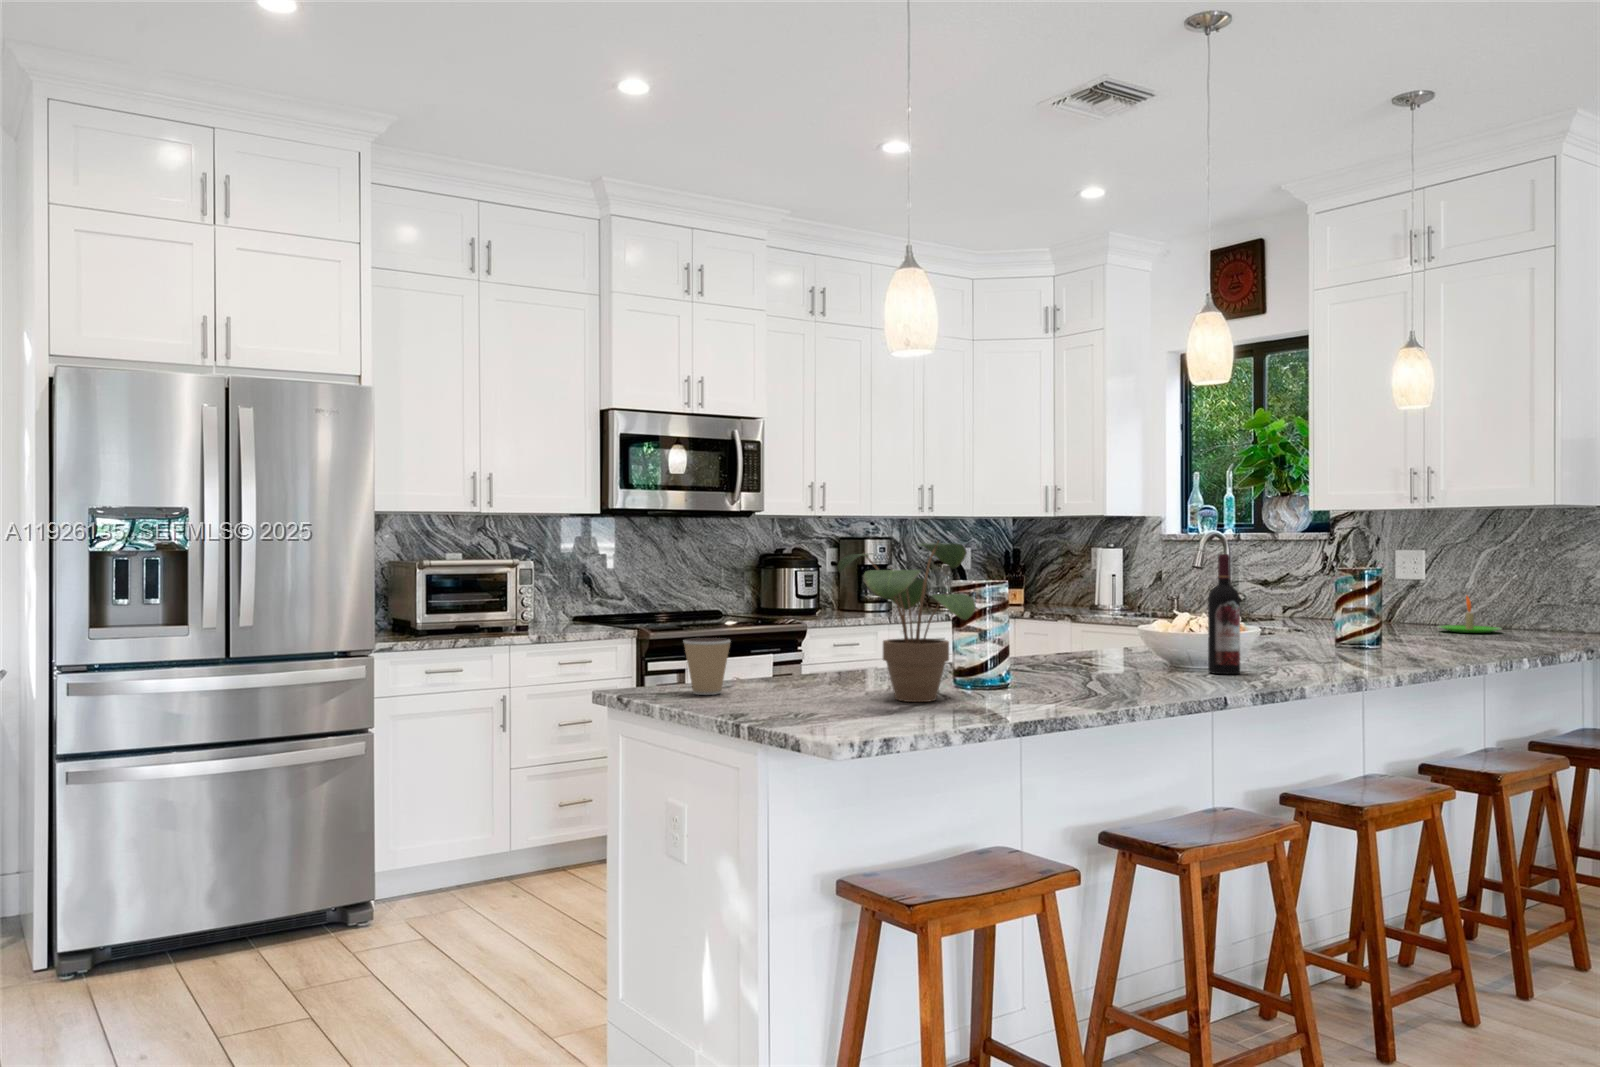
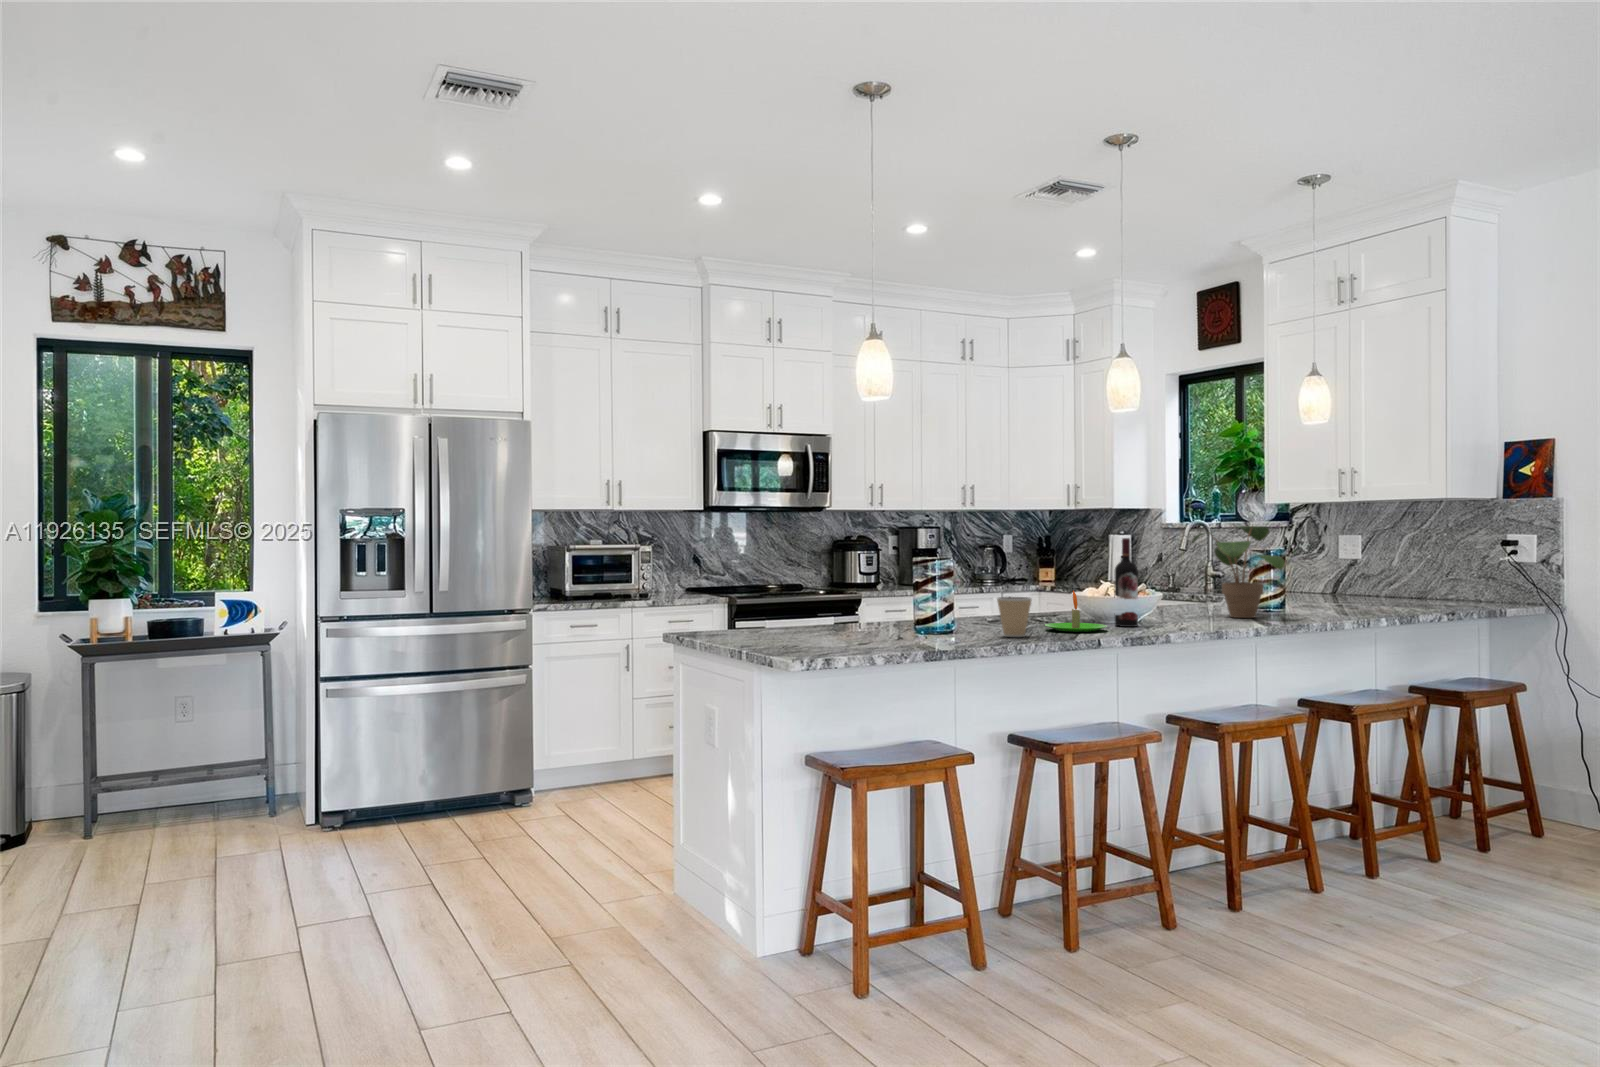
potted plant: present [838,541,976,702] -> present [1192,526,1285,618]
candle: present [1439,596,1501,633] -> present [1045,591,1107,632]
coffee cup: present [684,638,730,695] -> present [997,597,1032,637]

